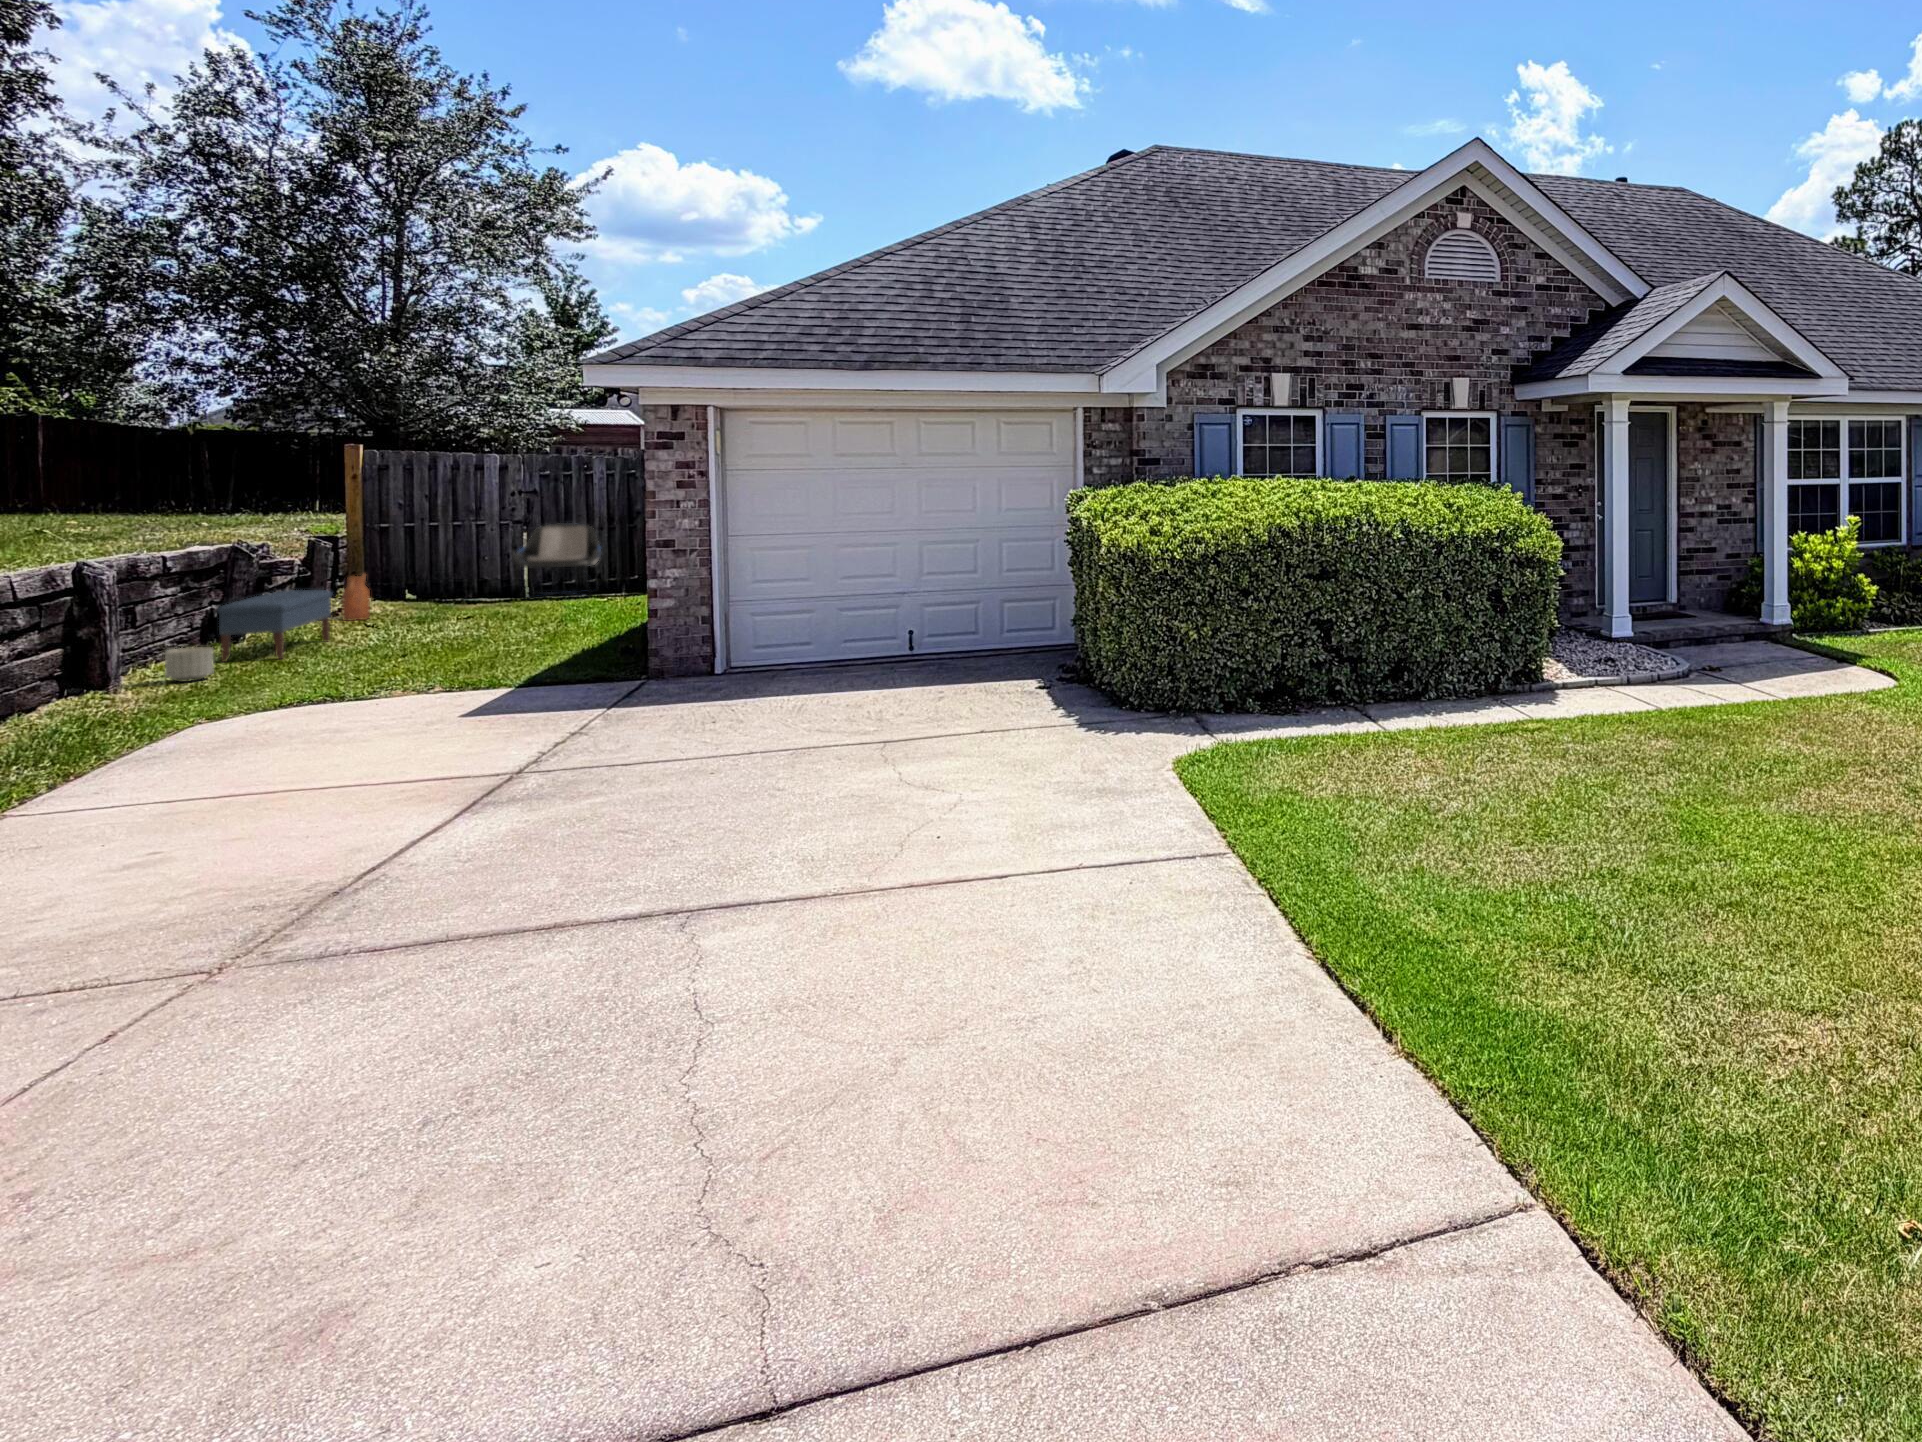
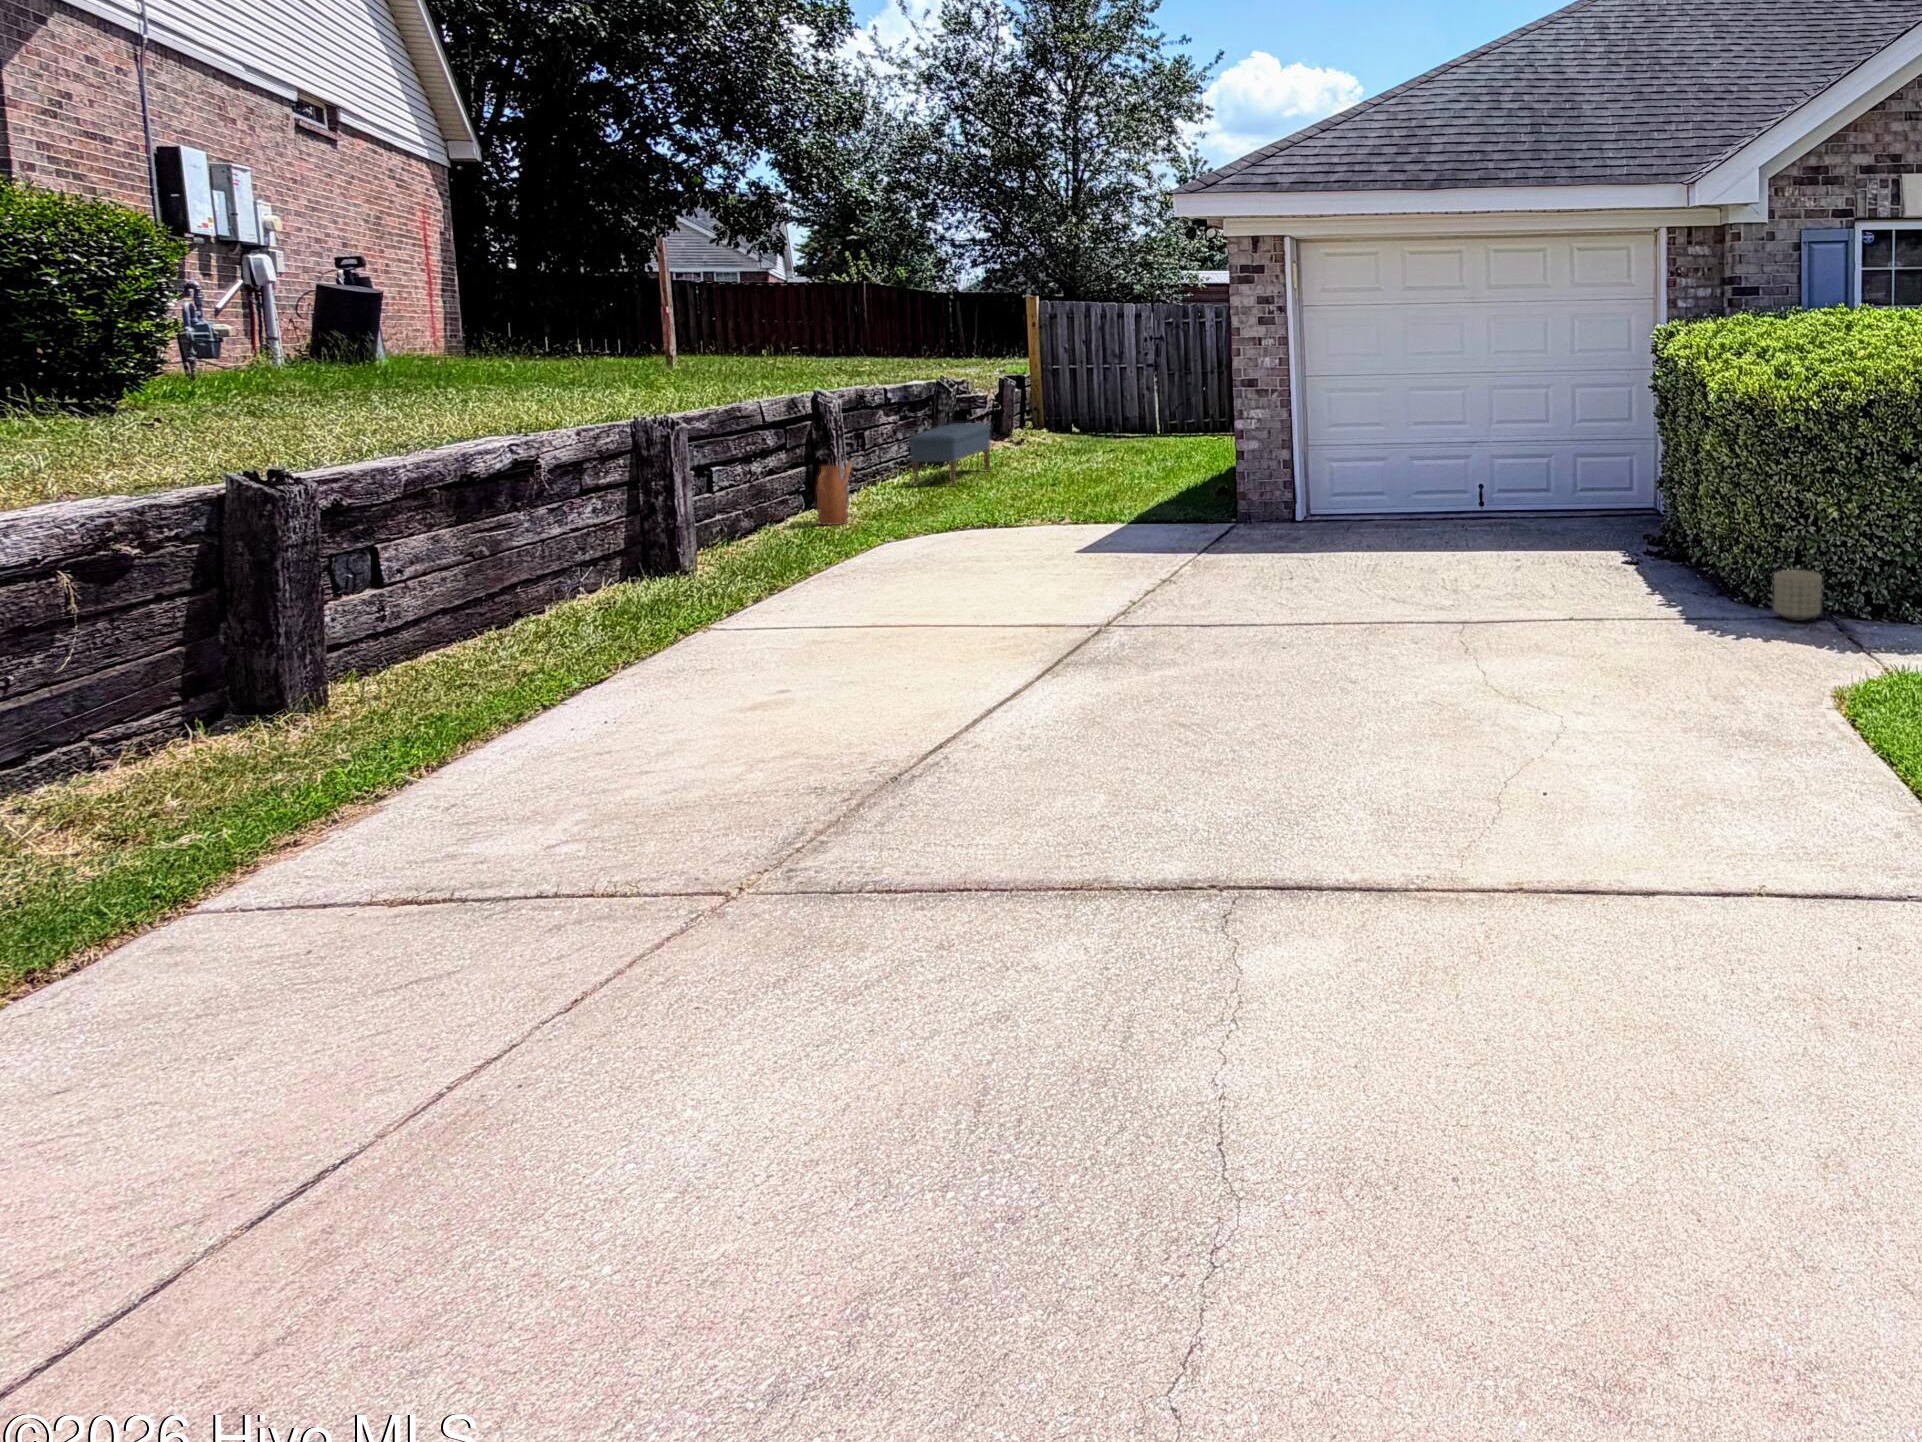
lounge chair: present [515,523,601,599] -> none [1130,365,1198,439]
watering can: present [342,574,370,621] -> present [817,461,852,525]
planter: present [165,647,214,682] -> present [1774,570,1822,621]

